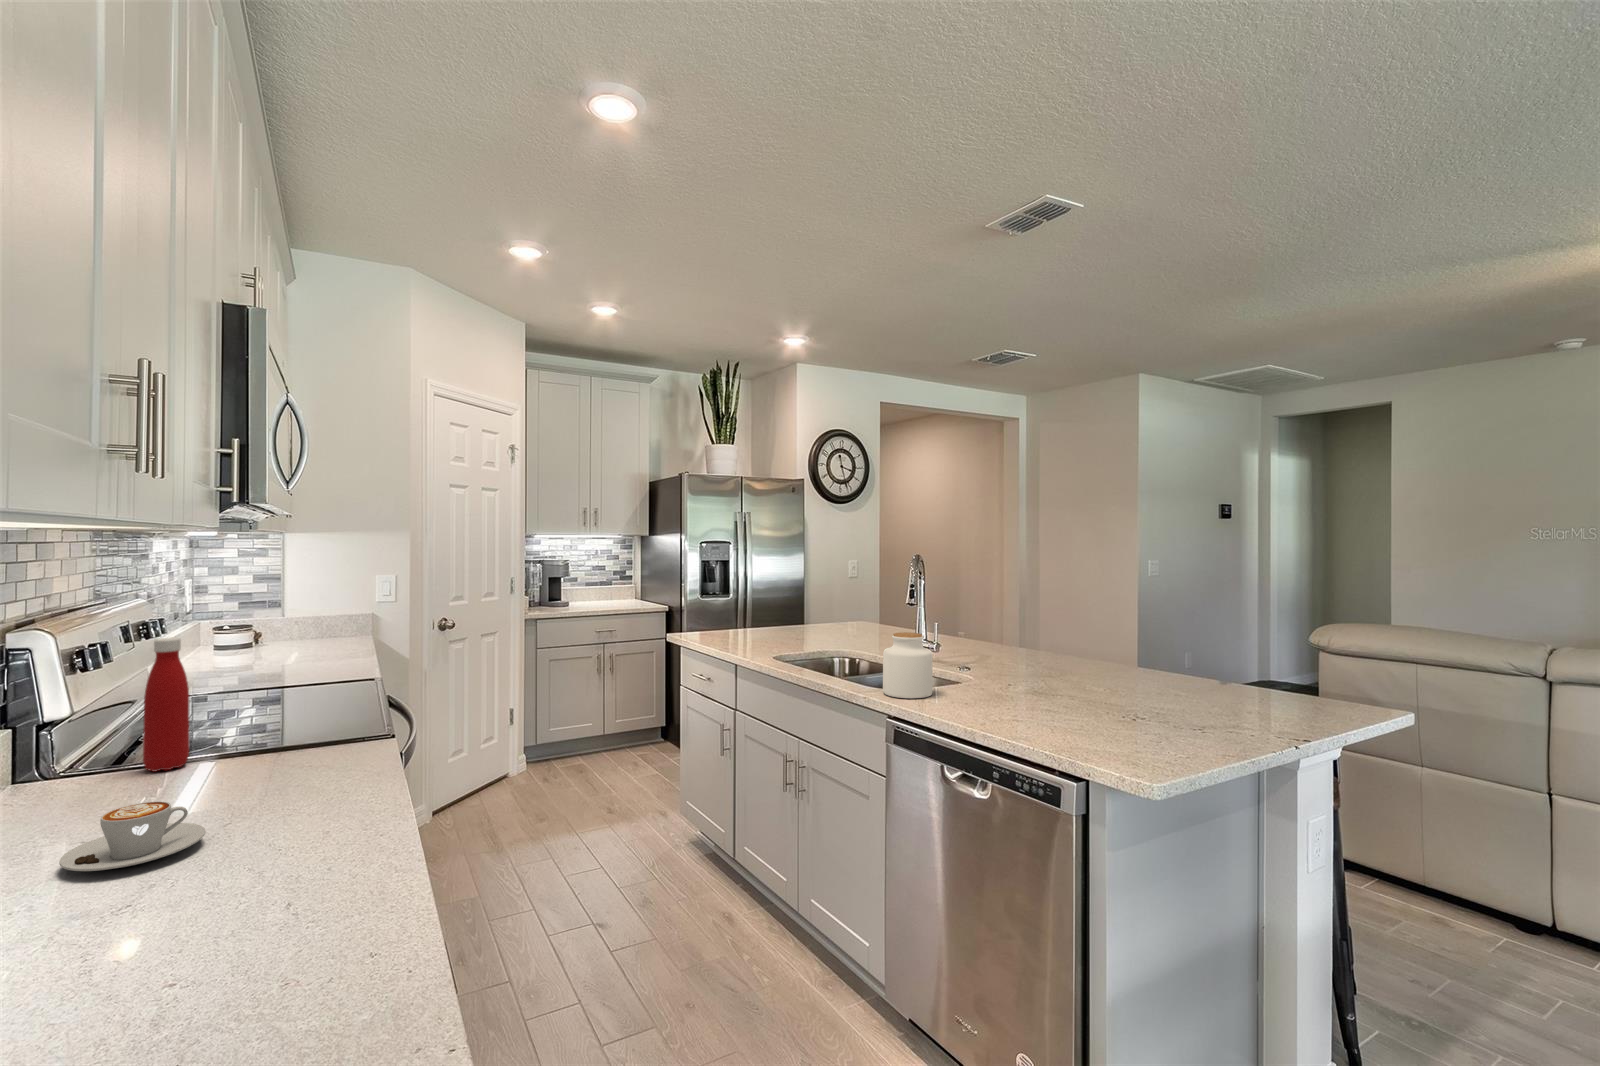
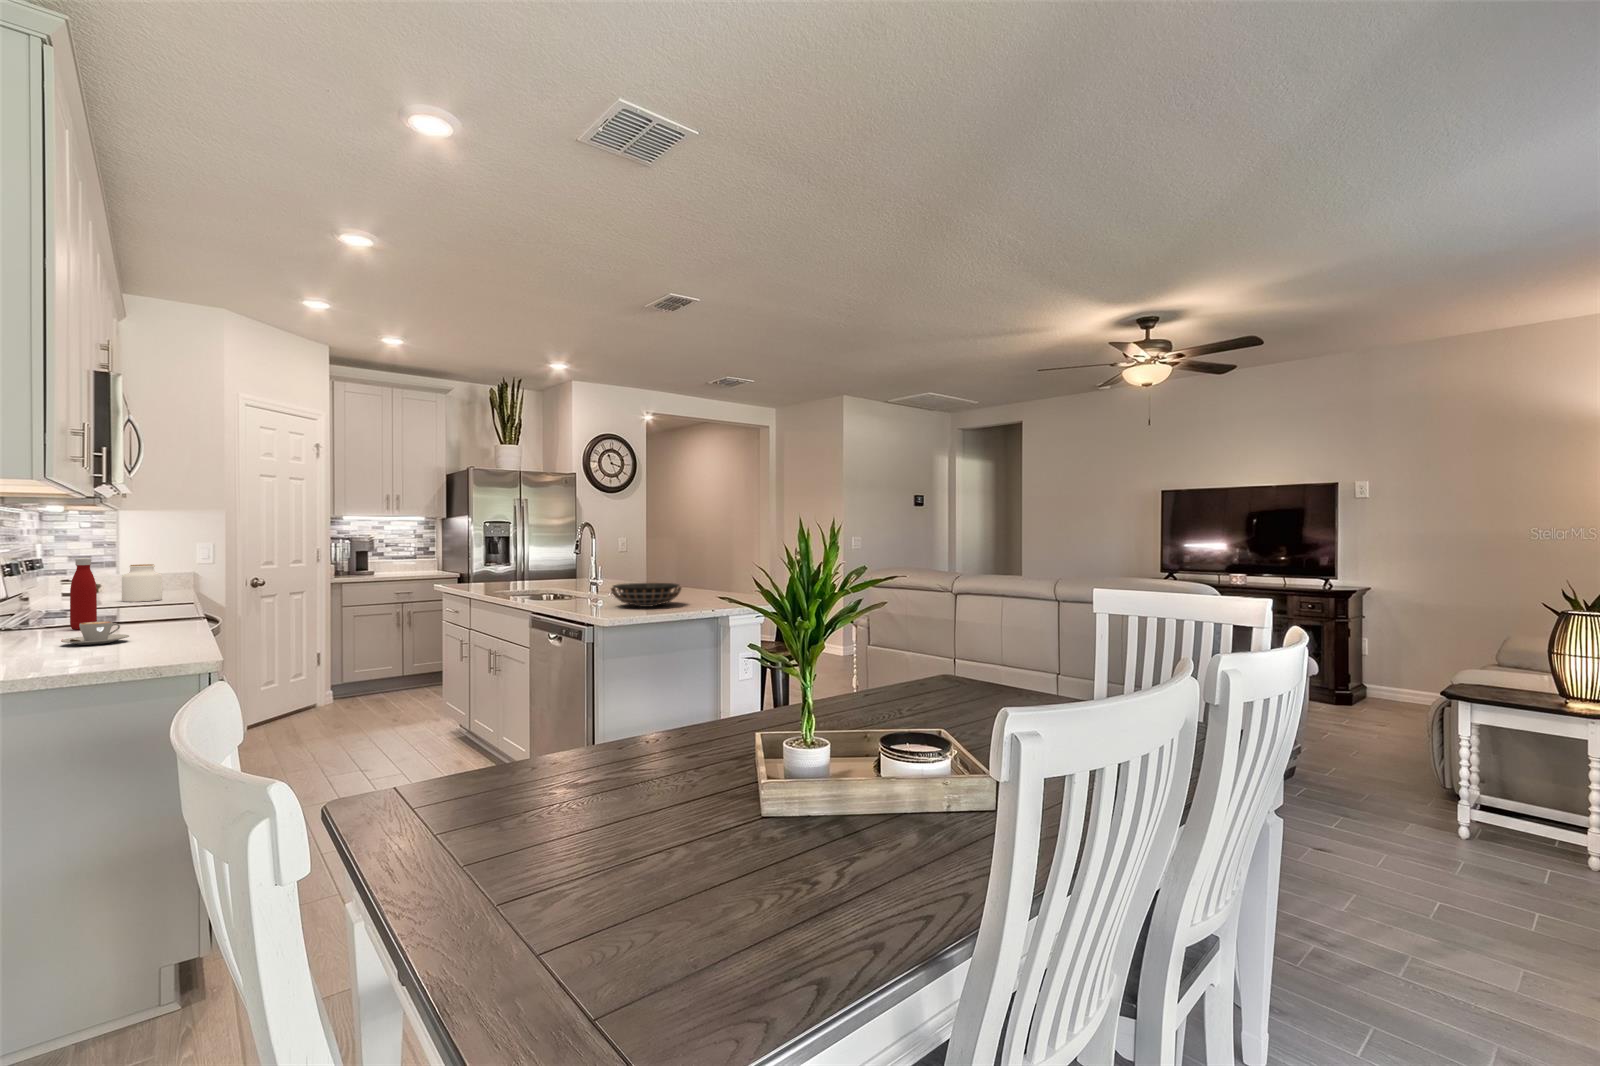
jar: present [883,632,933,698] -> present [122,564,162,602]
decorative bowl: none [989,661,1119,711] -> present [611,583,681,607]

